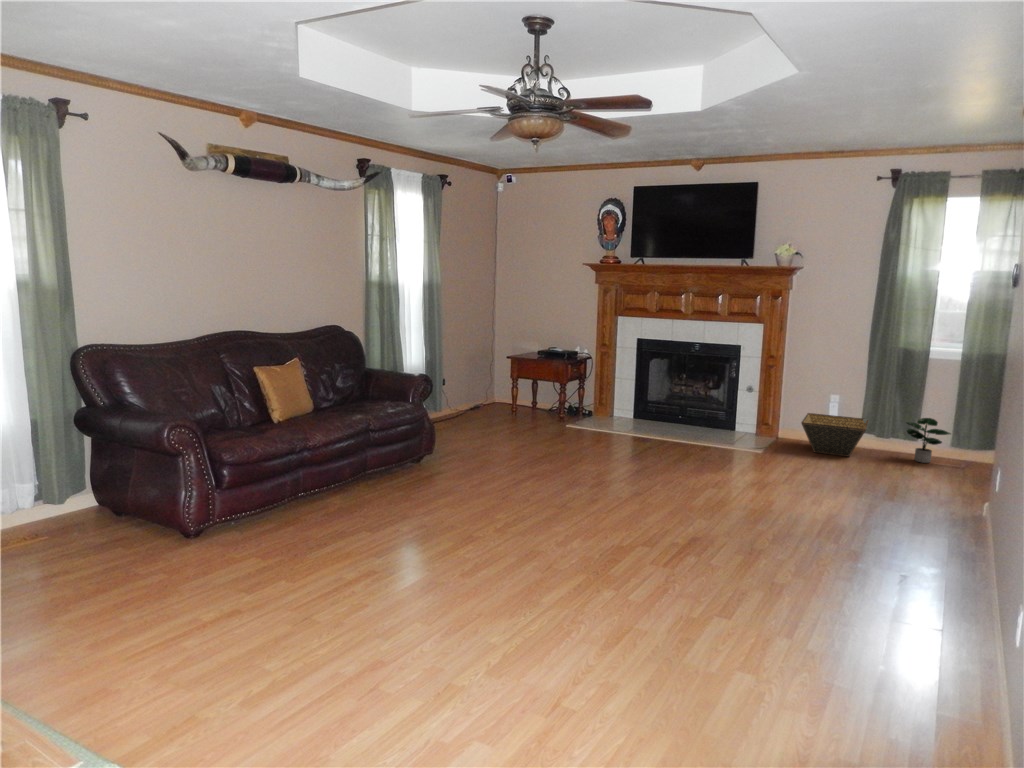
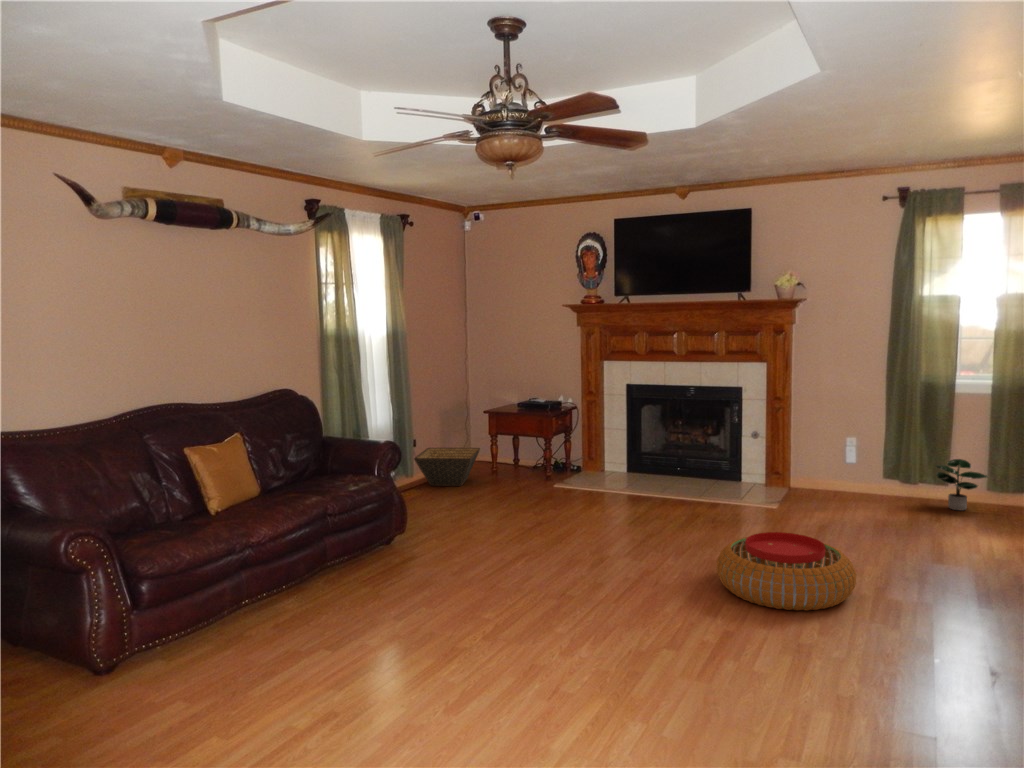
basket: present [801,413,869,457] -> present [414,448,480,486]
pouf: none [694,465,810,527] -> present [717,532,856,611]

